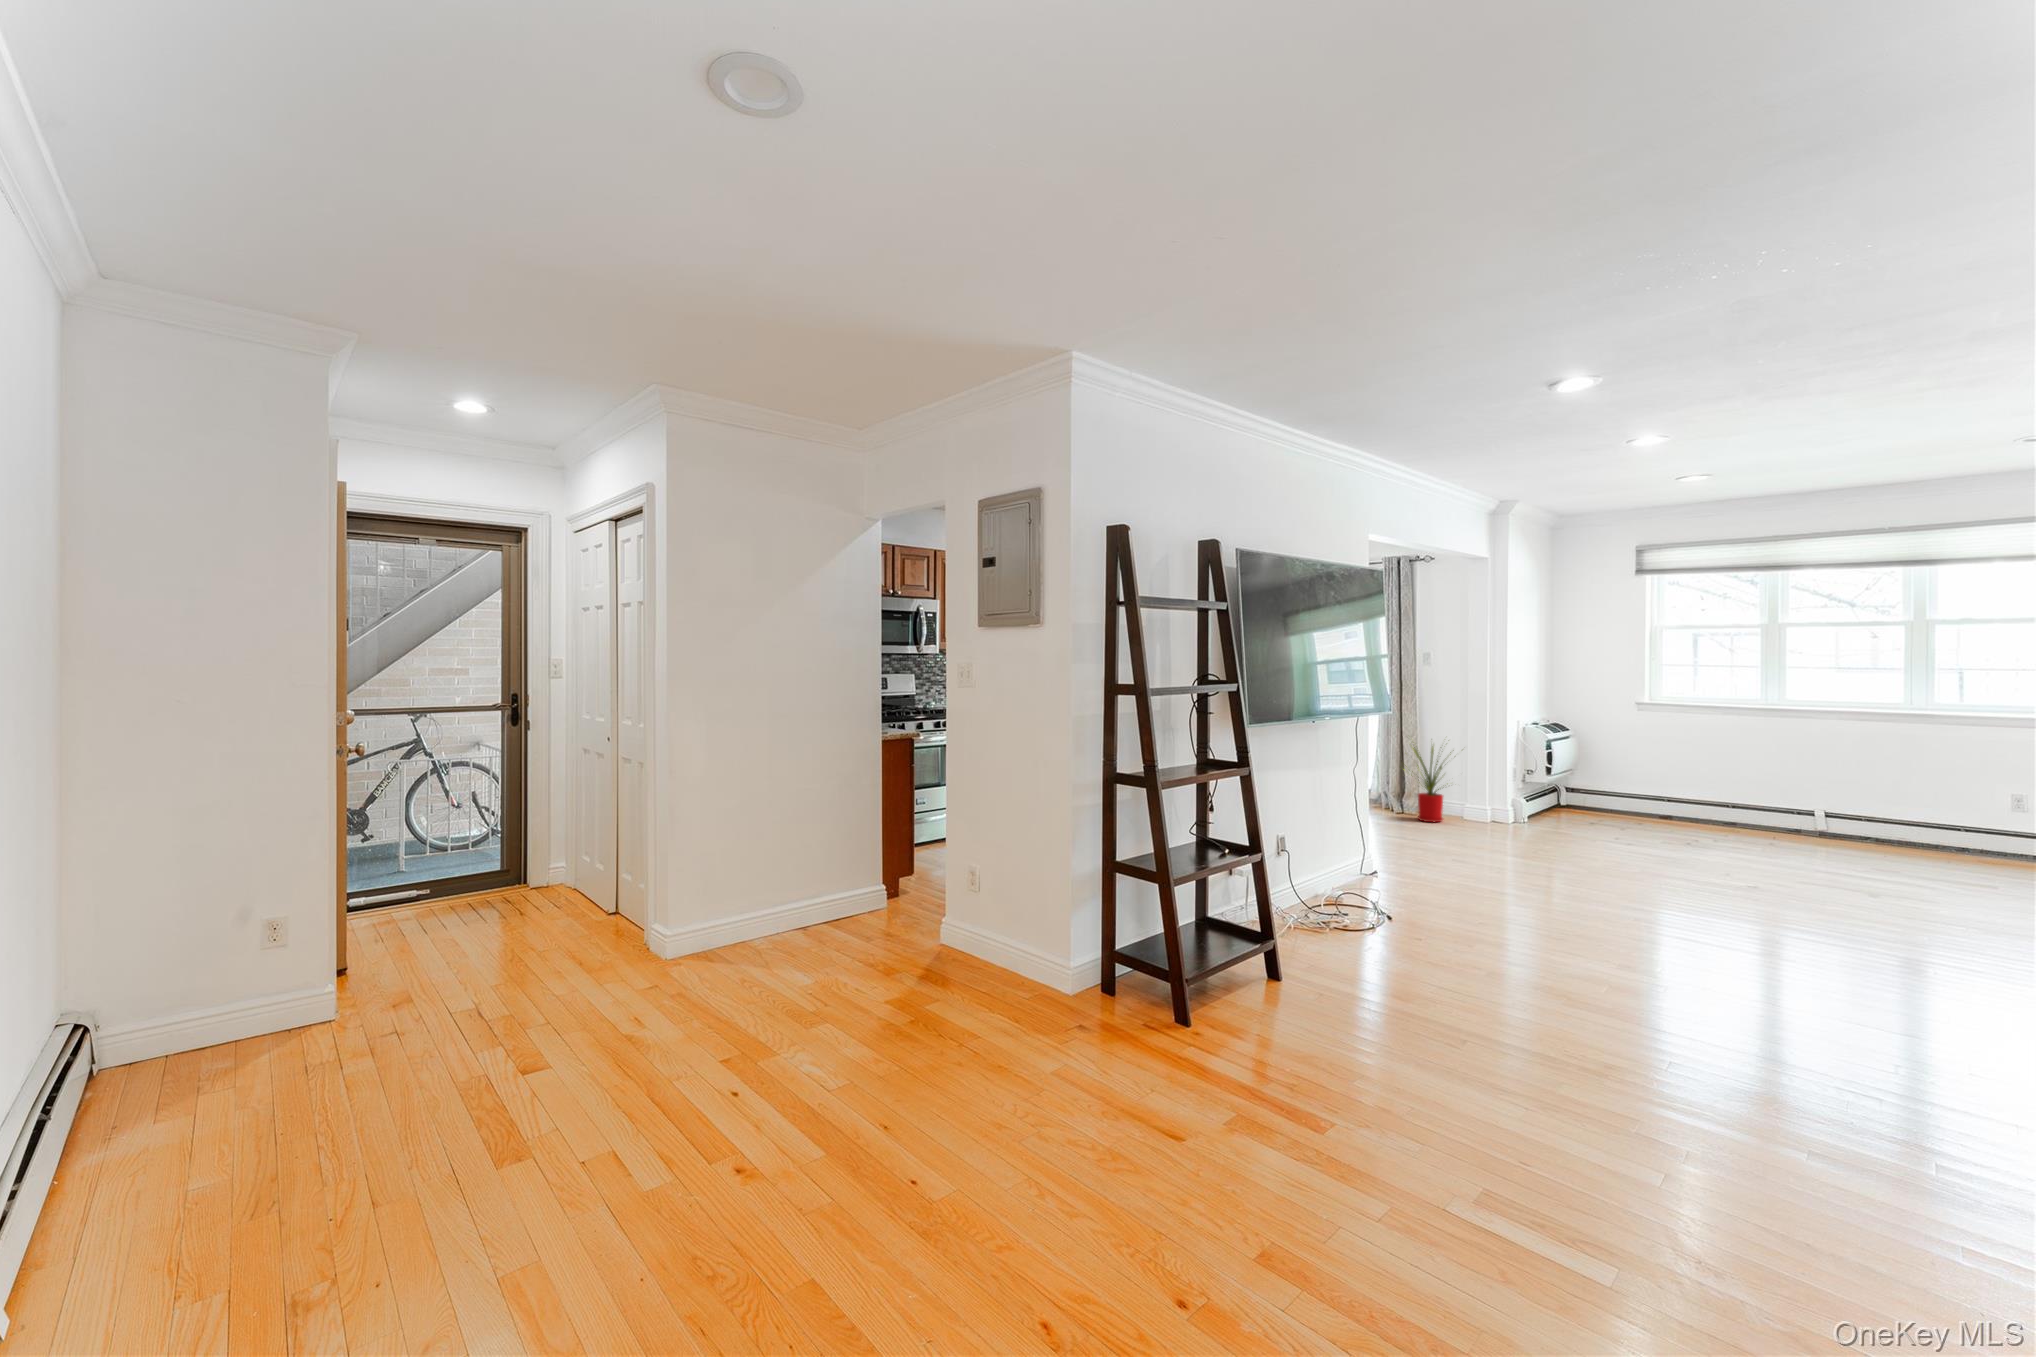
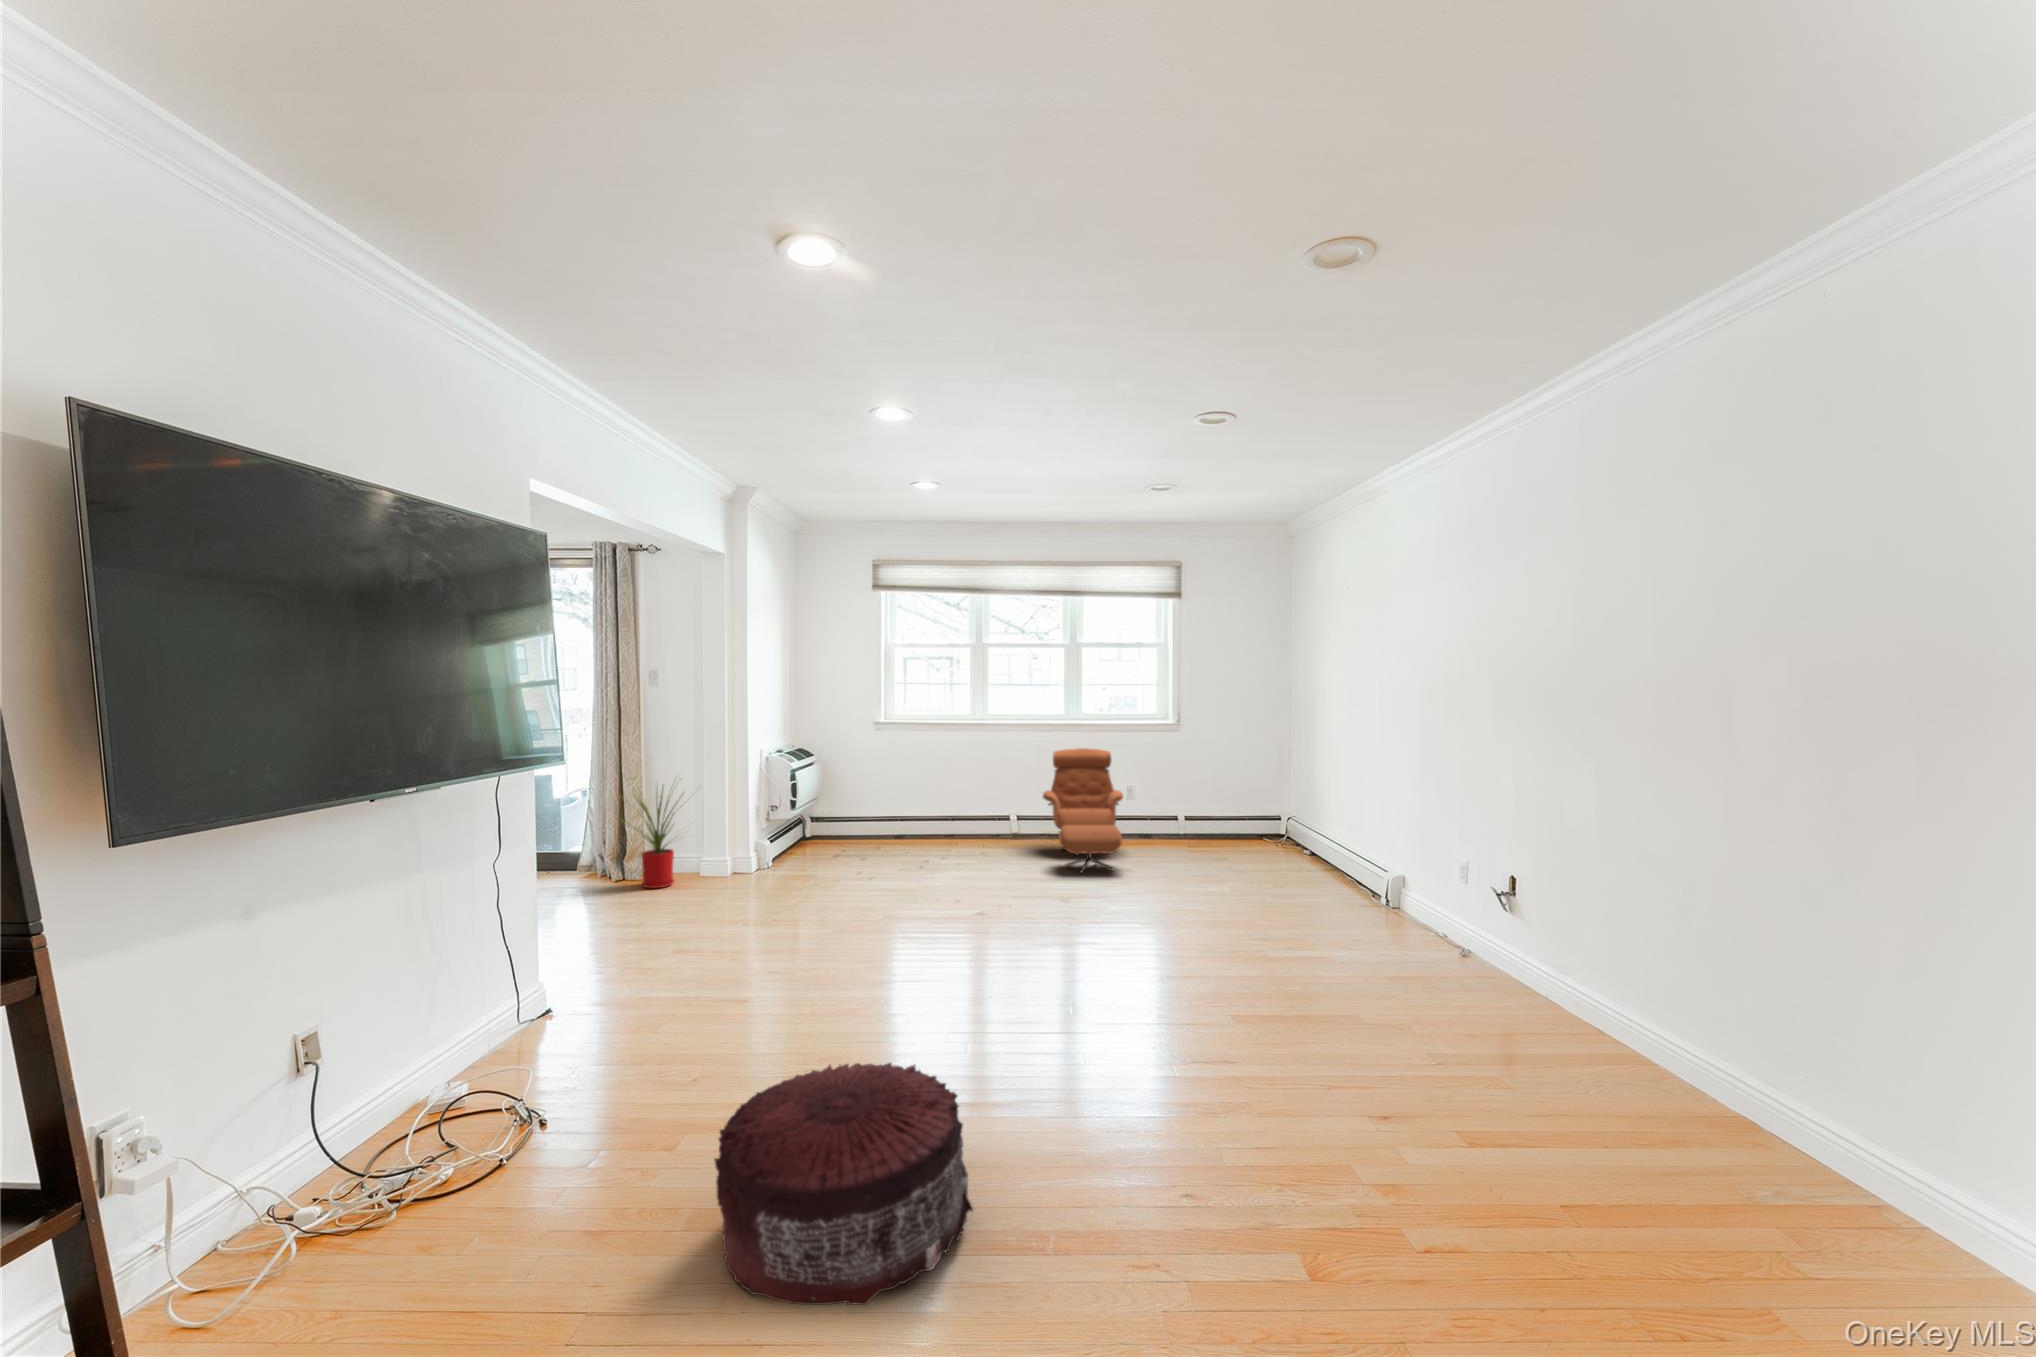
armchair: none [1862,742,1998,880] -> present [1043,748,1123,873]
pouf: none [1519,914,1718,1037] -> present [714,1063,973,1305]

